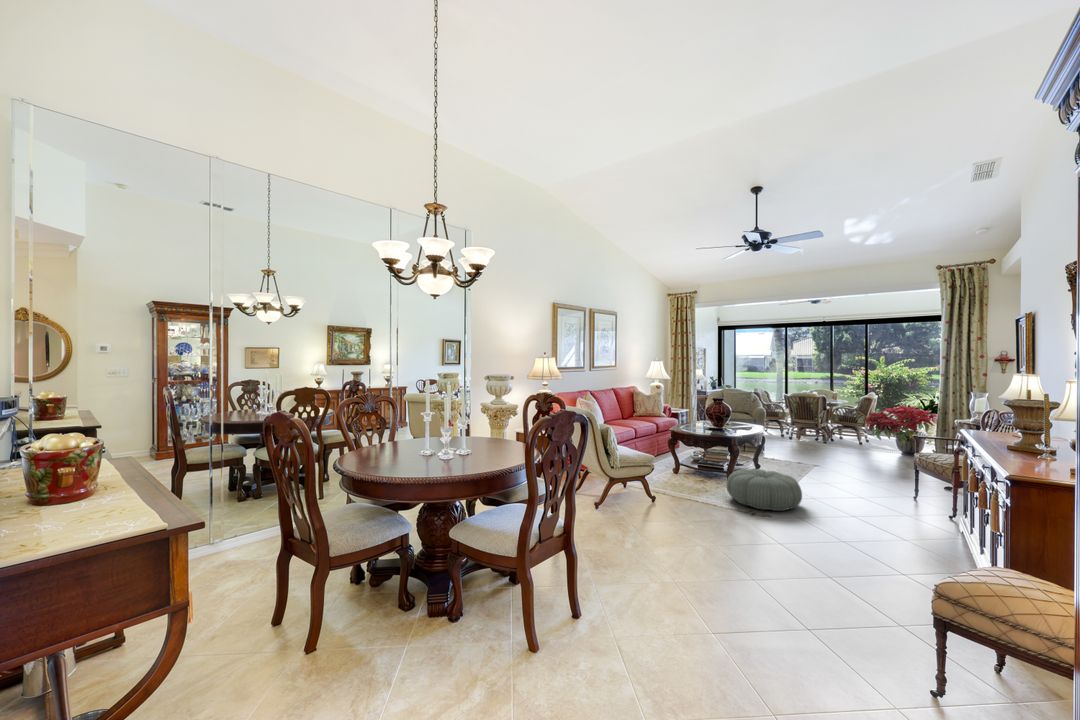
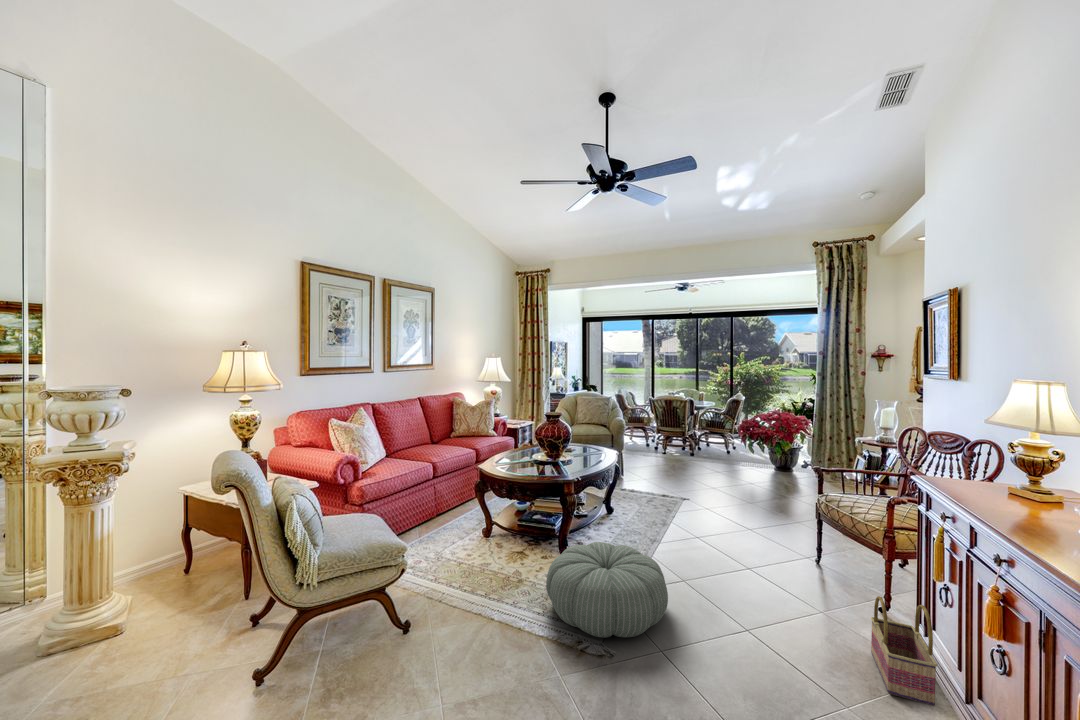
basket: none [930,492,960,543] -> present [871,596,937,706]

